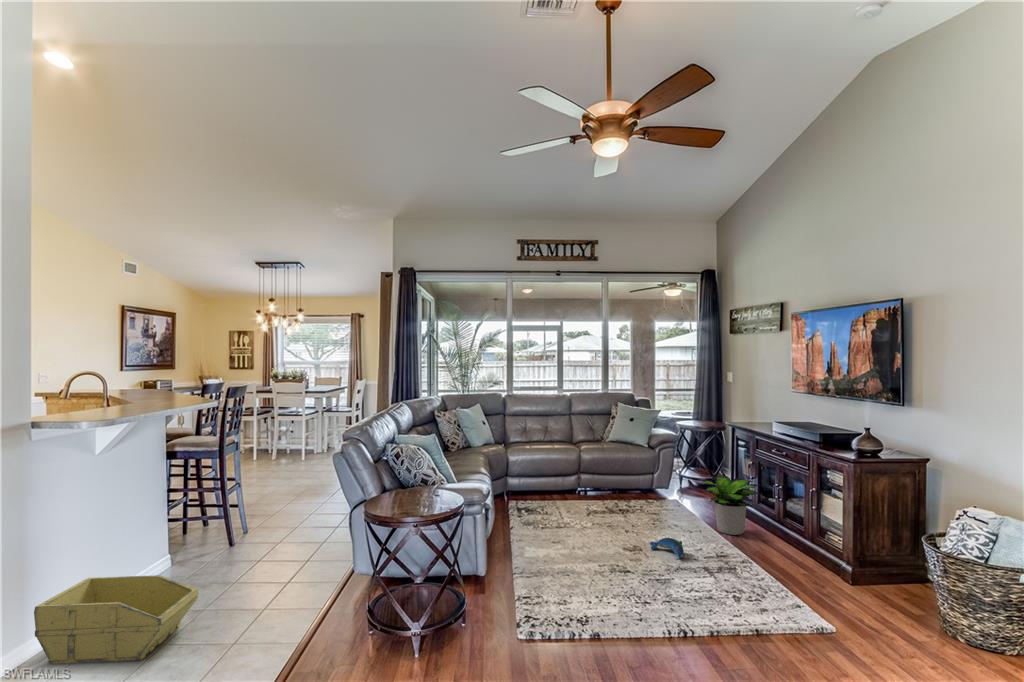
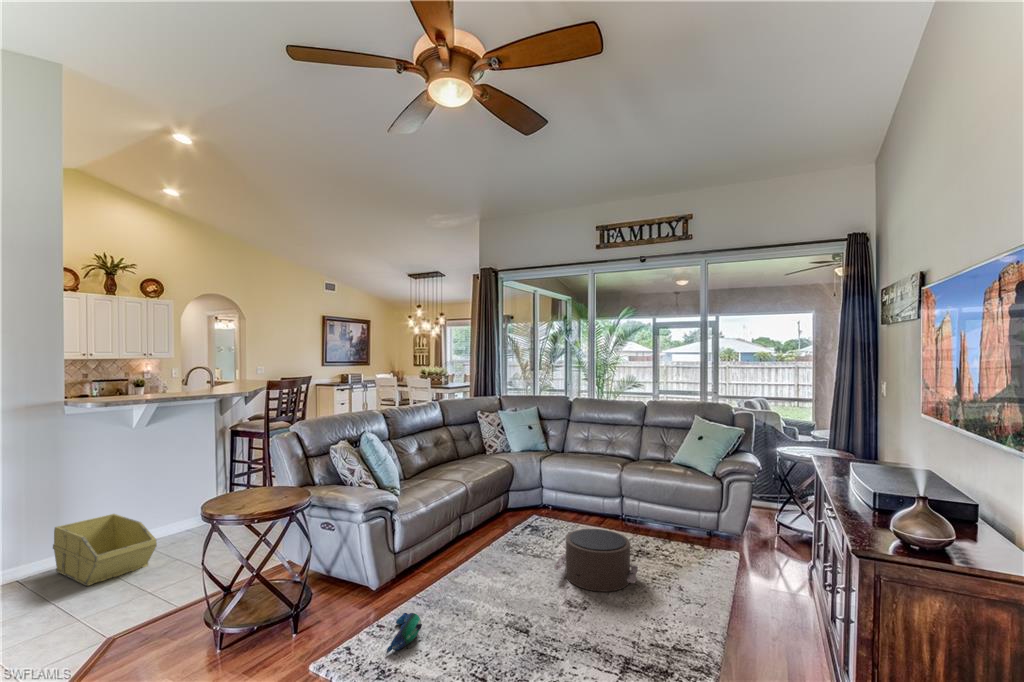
potted plant: present [701,476,758,535] -> none [710,535,820,637]
pouf: none [585,493,653,536] -> present [554,529,638,592]
plush toy: present [650,538,684,560] -> present [387,613,422,652]

